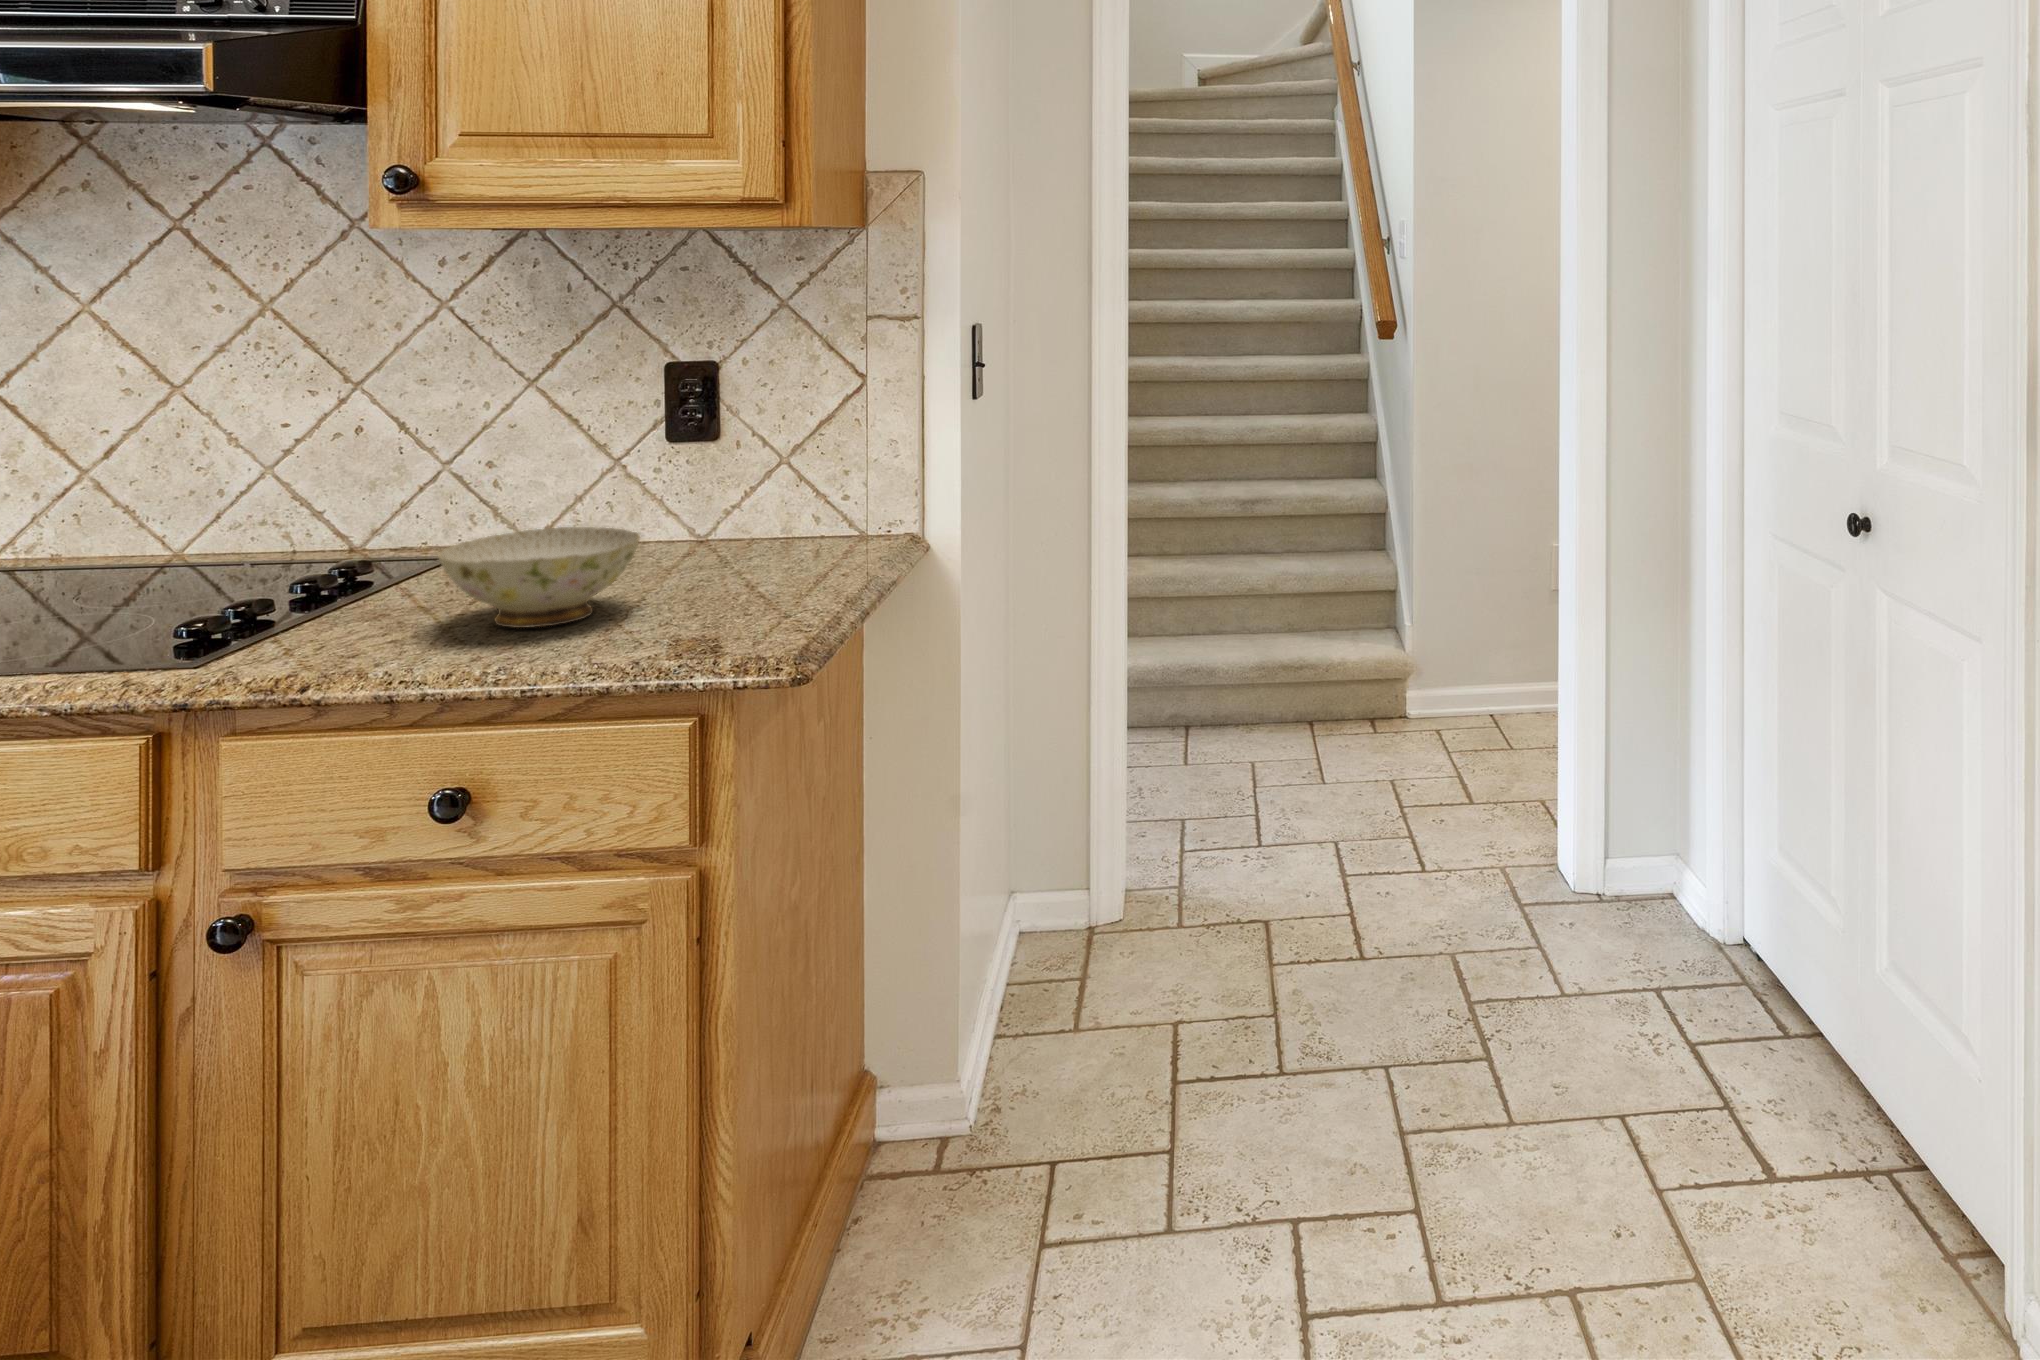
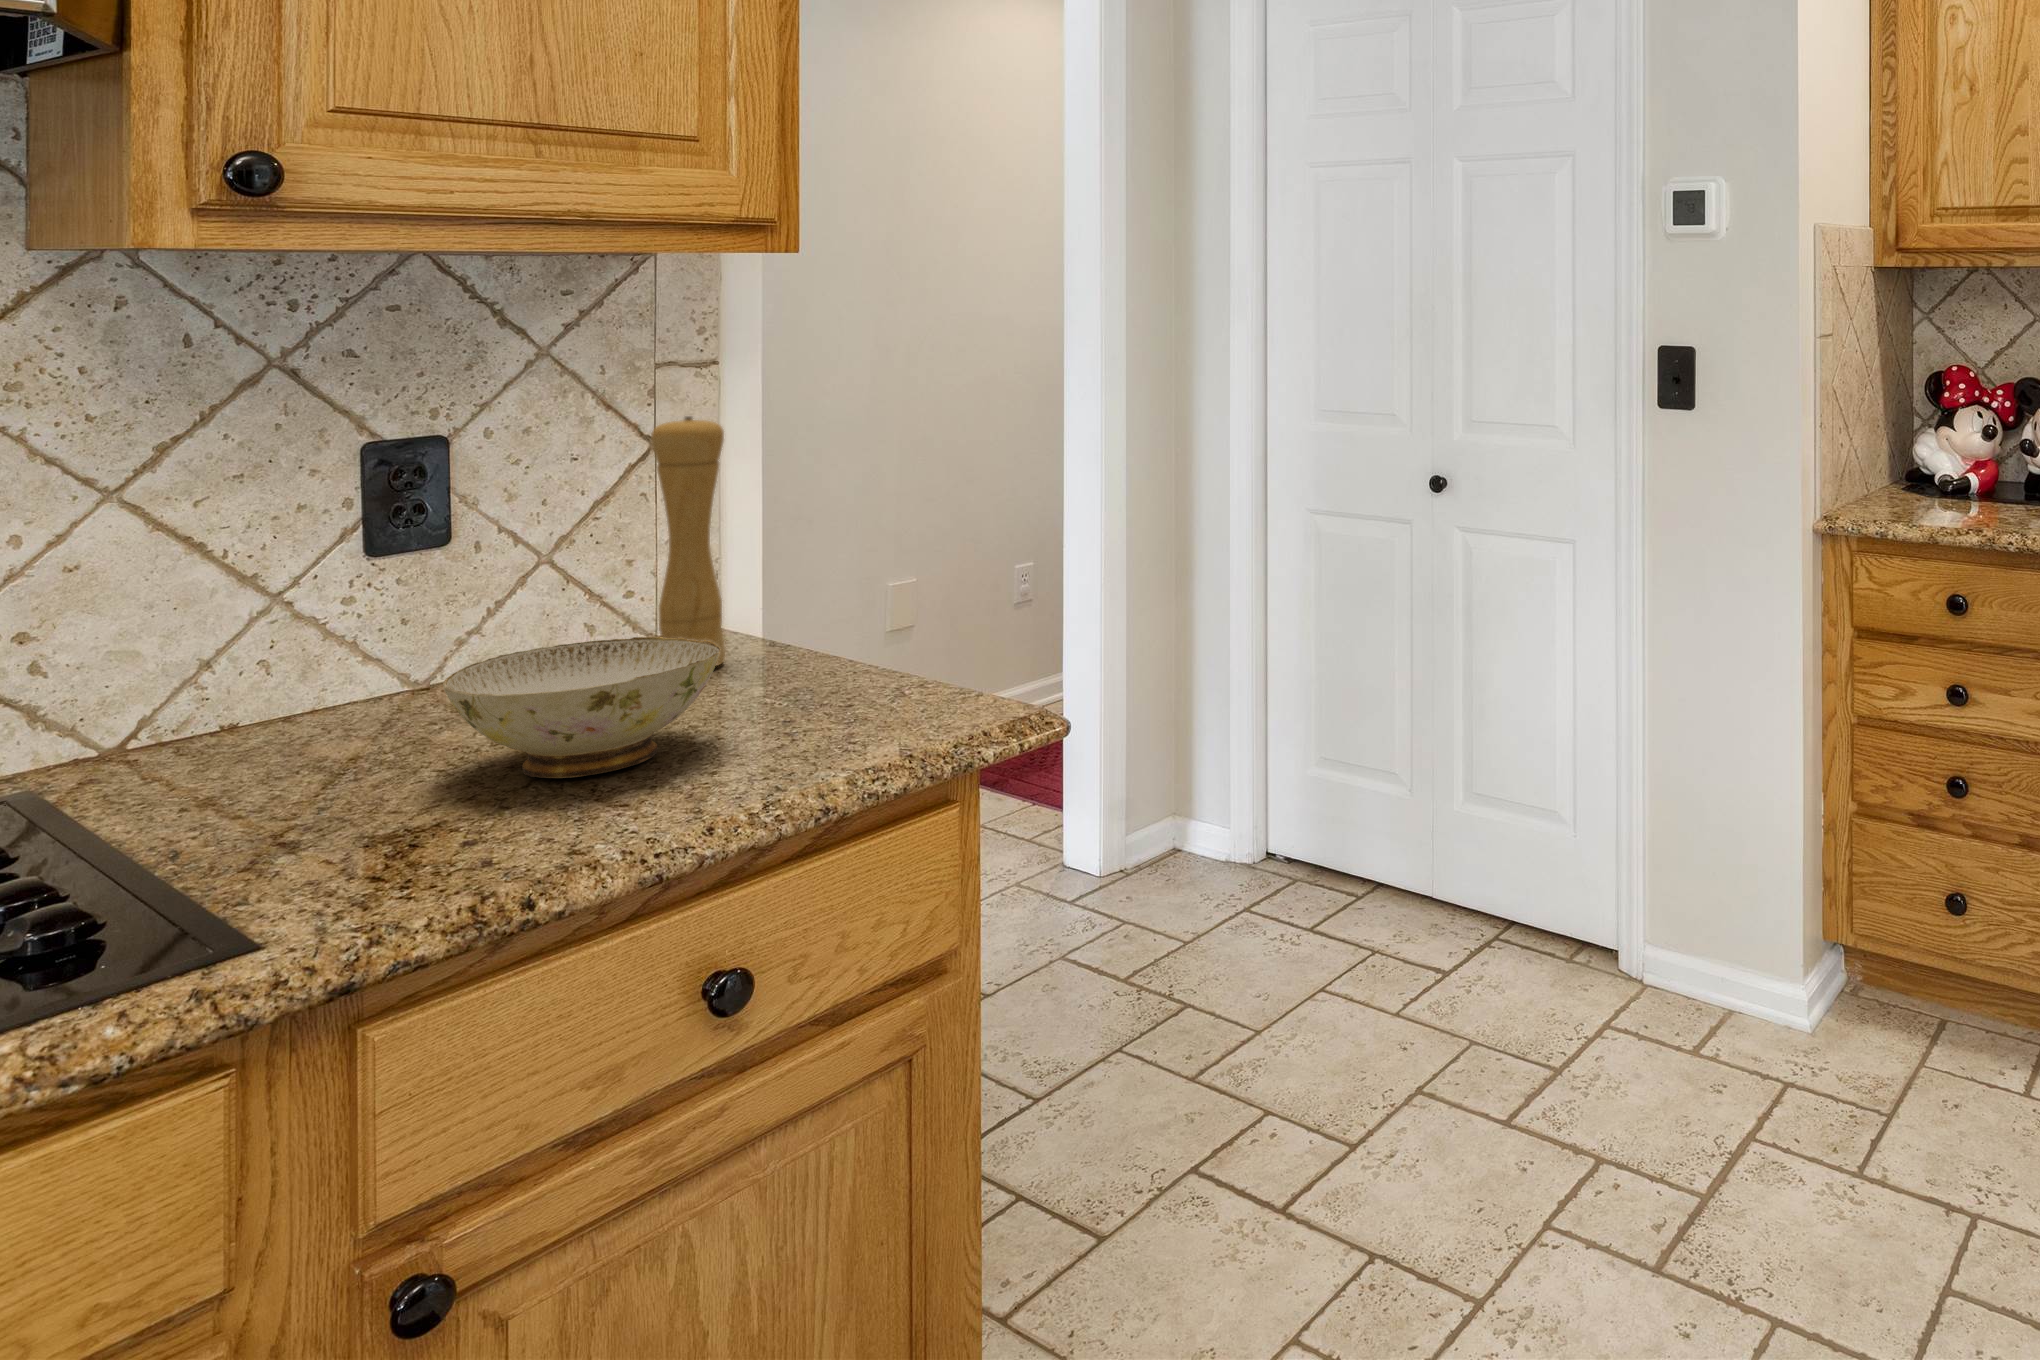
pepper mill: none [774,361,832,570] -> present [651,416,725,665]

